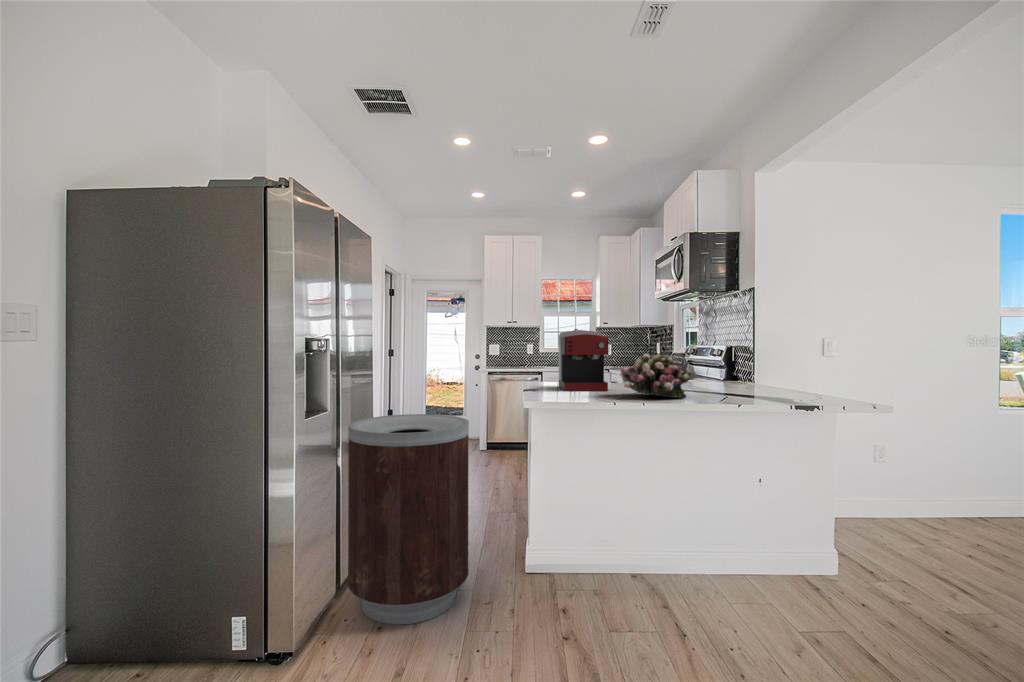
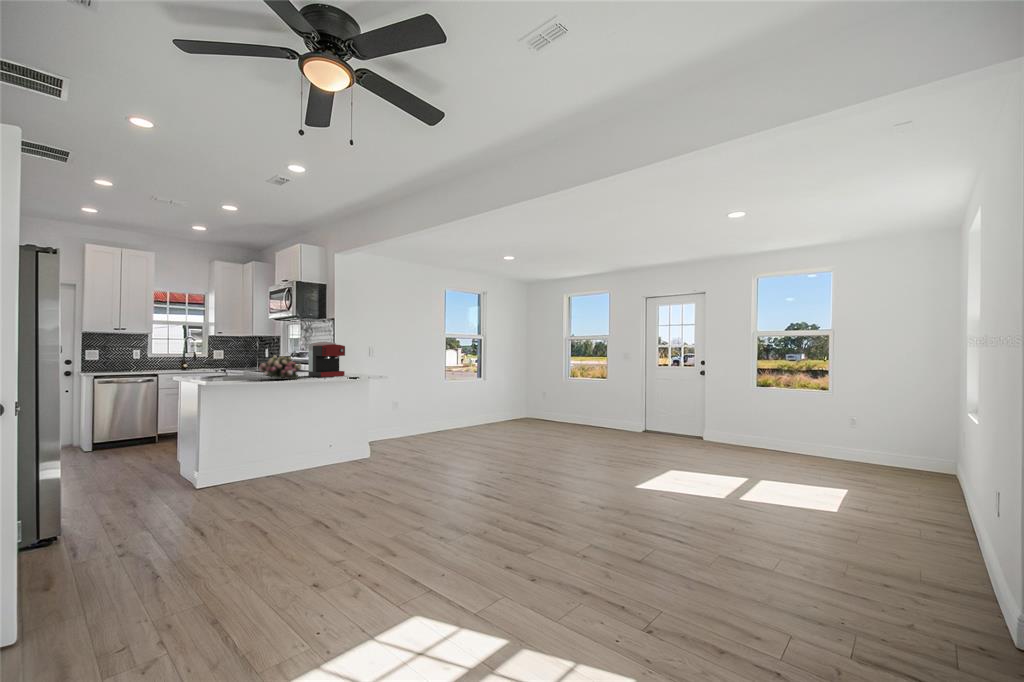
coffee maker: present [559,330,608,391] -> present [308,342,345,377]
trash can: present [348,414,469,625] -> none [52,400,160,536]

